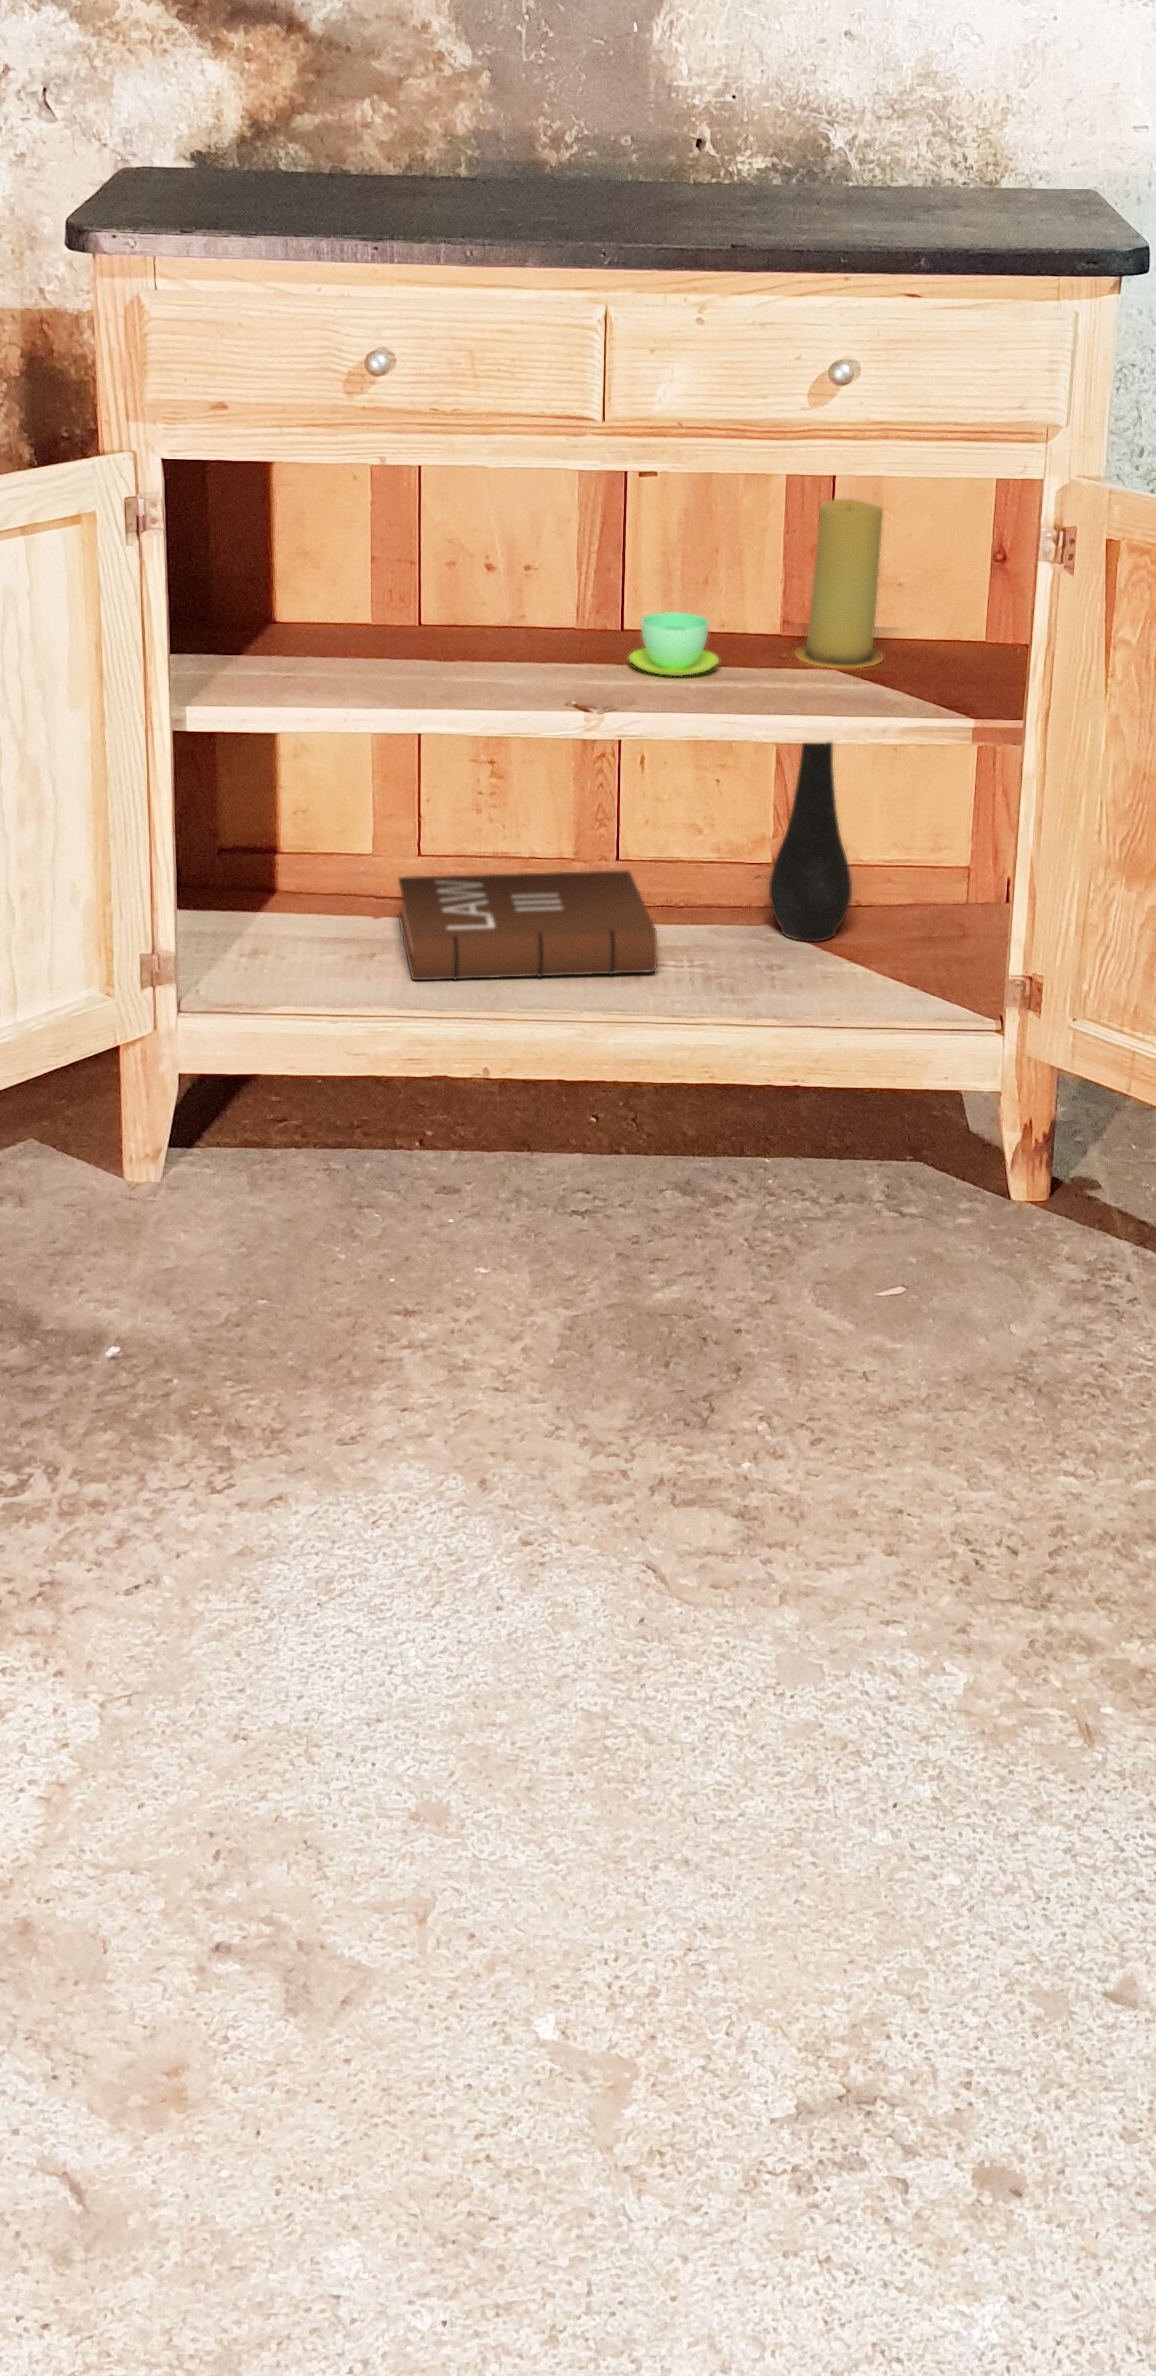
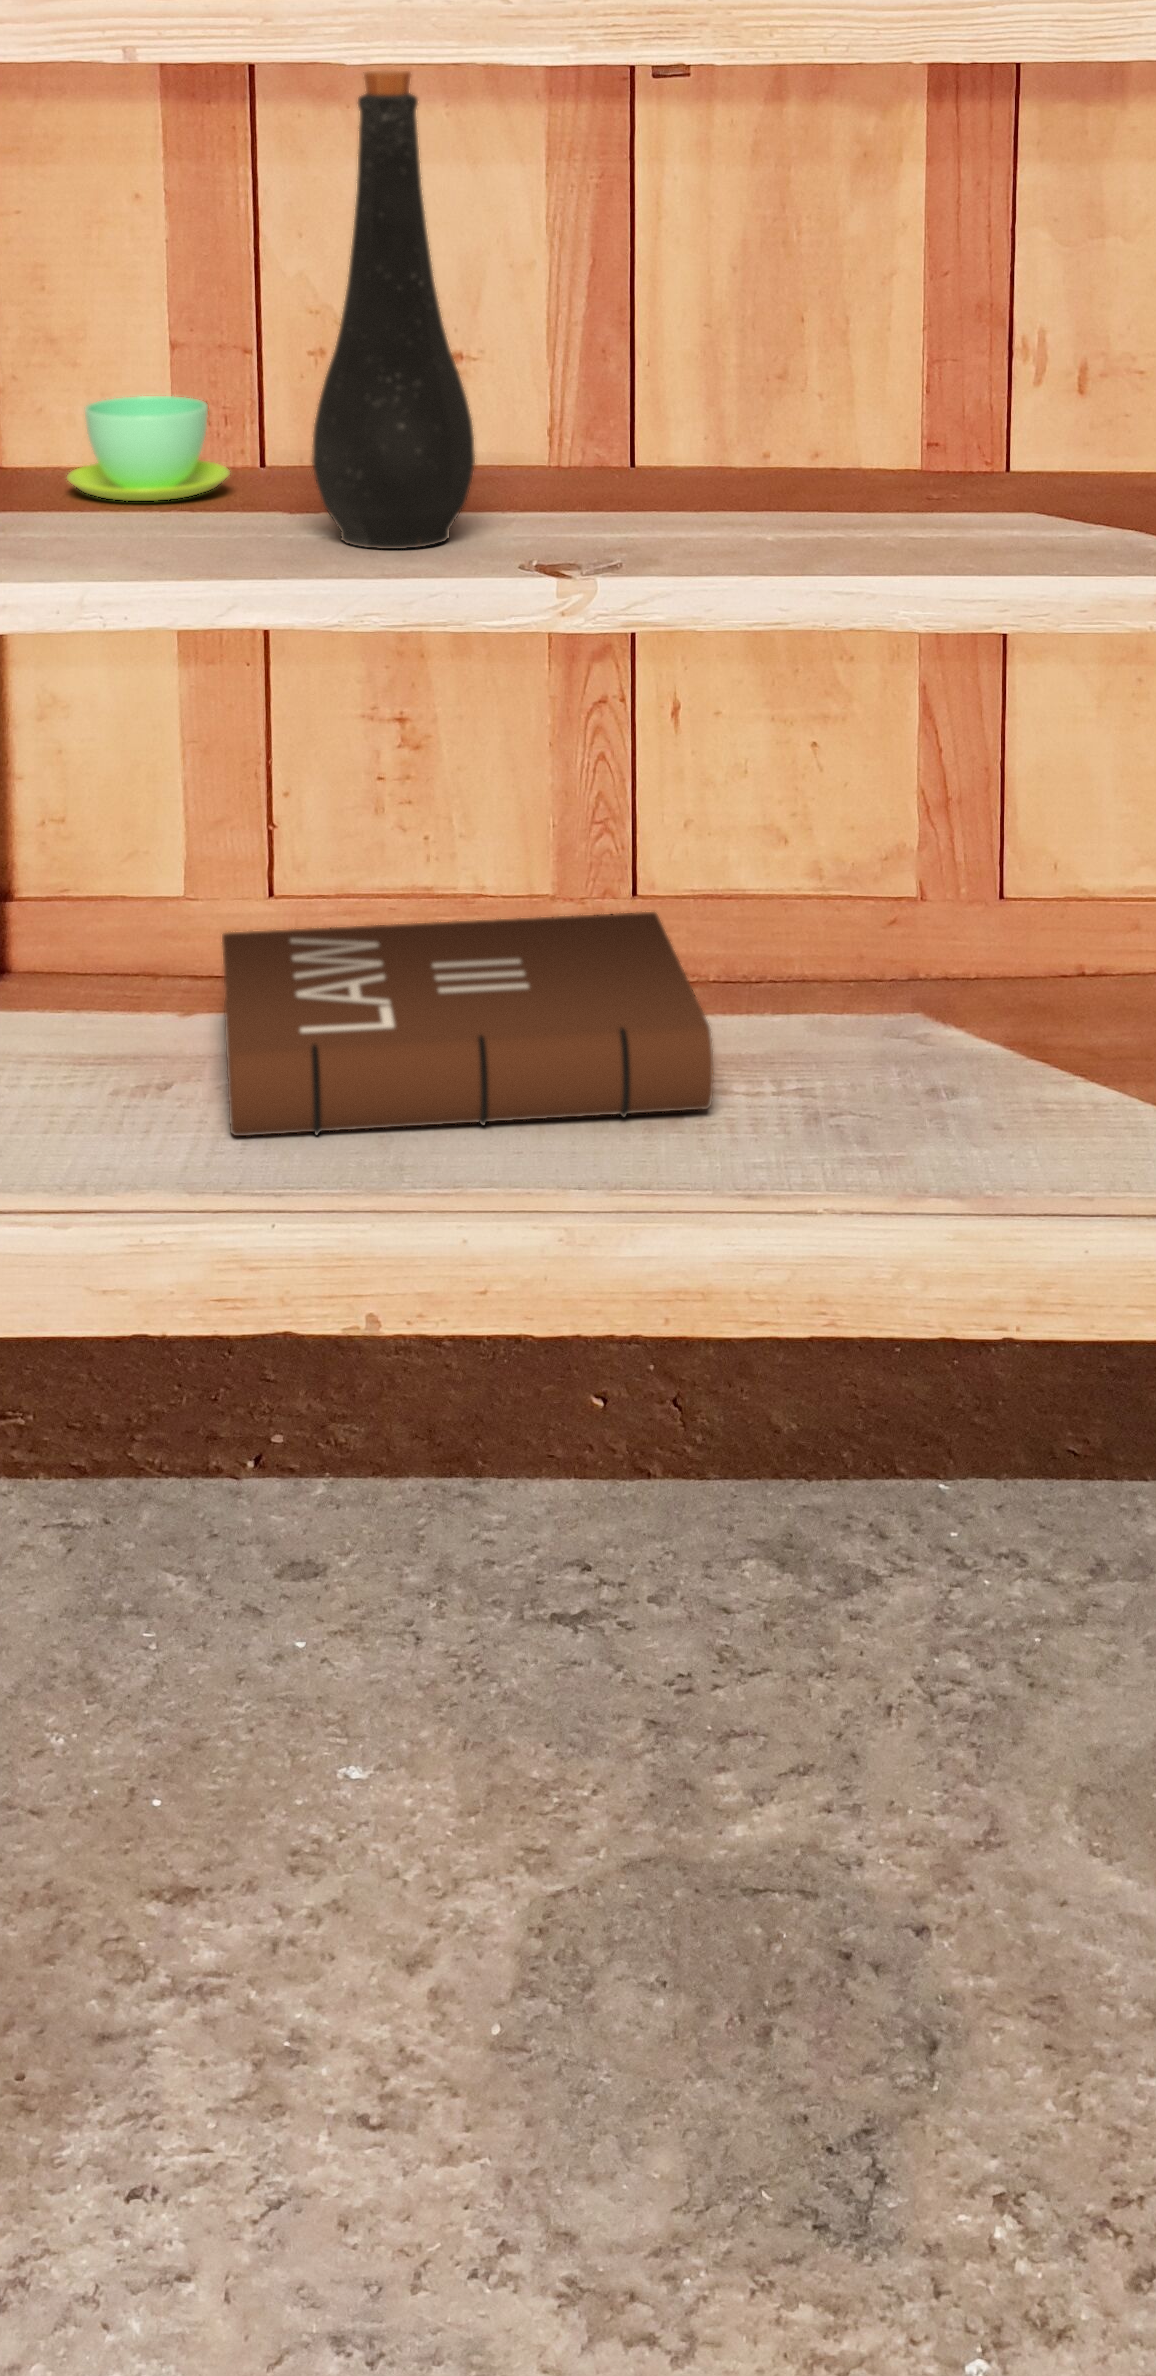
candle: present [795,499,883,668] -> none [949,218,1115,524]
cup: present [629,612,719,676] -> present [67,396,230,501]
bottle: present [769,742,852,942] -> present [312,71,475,549]

